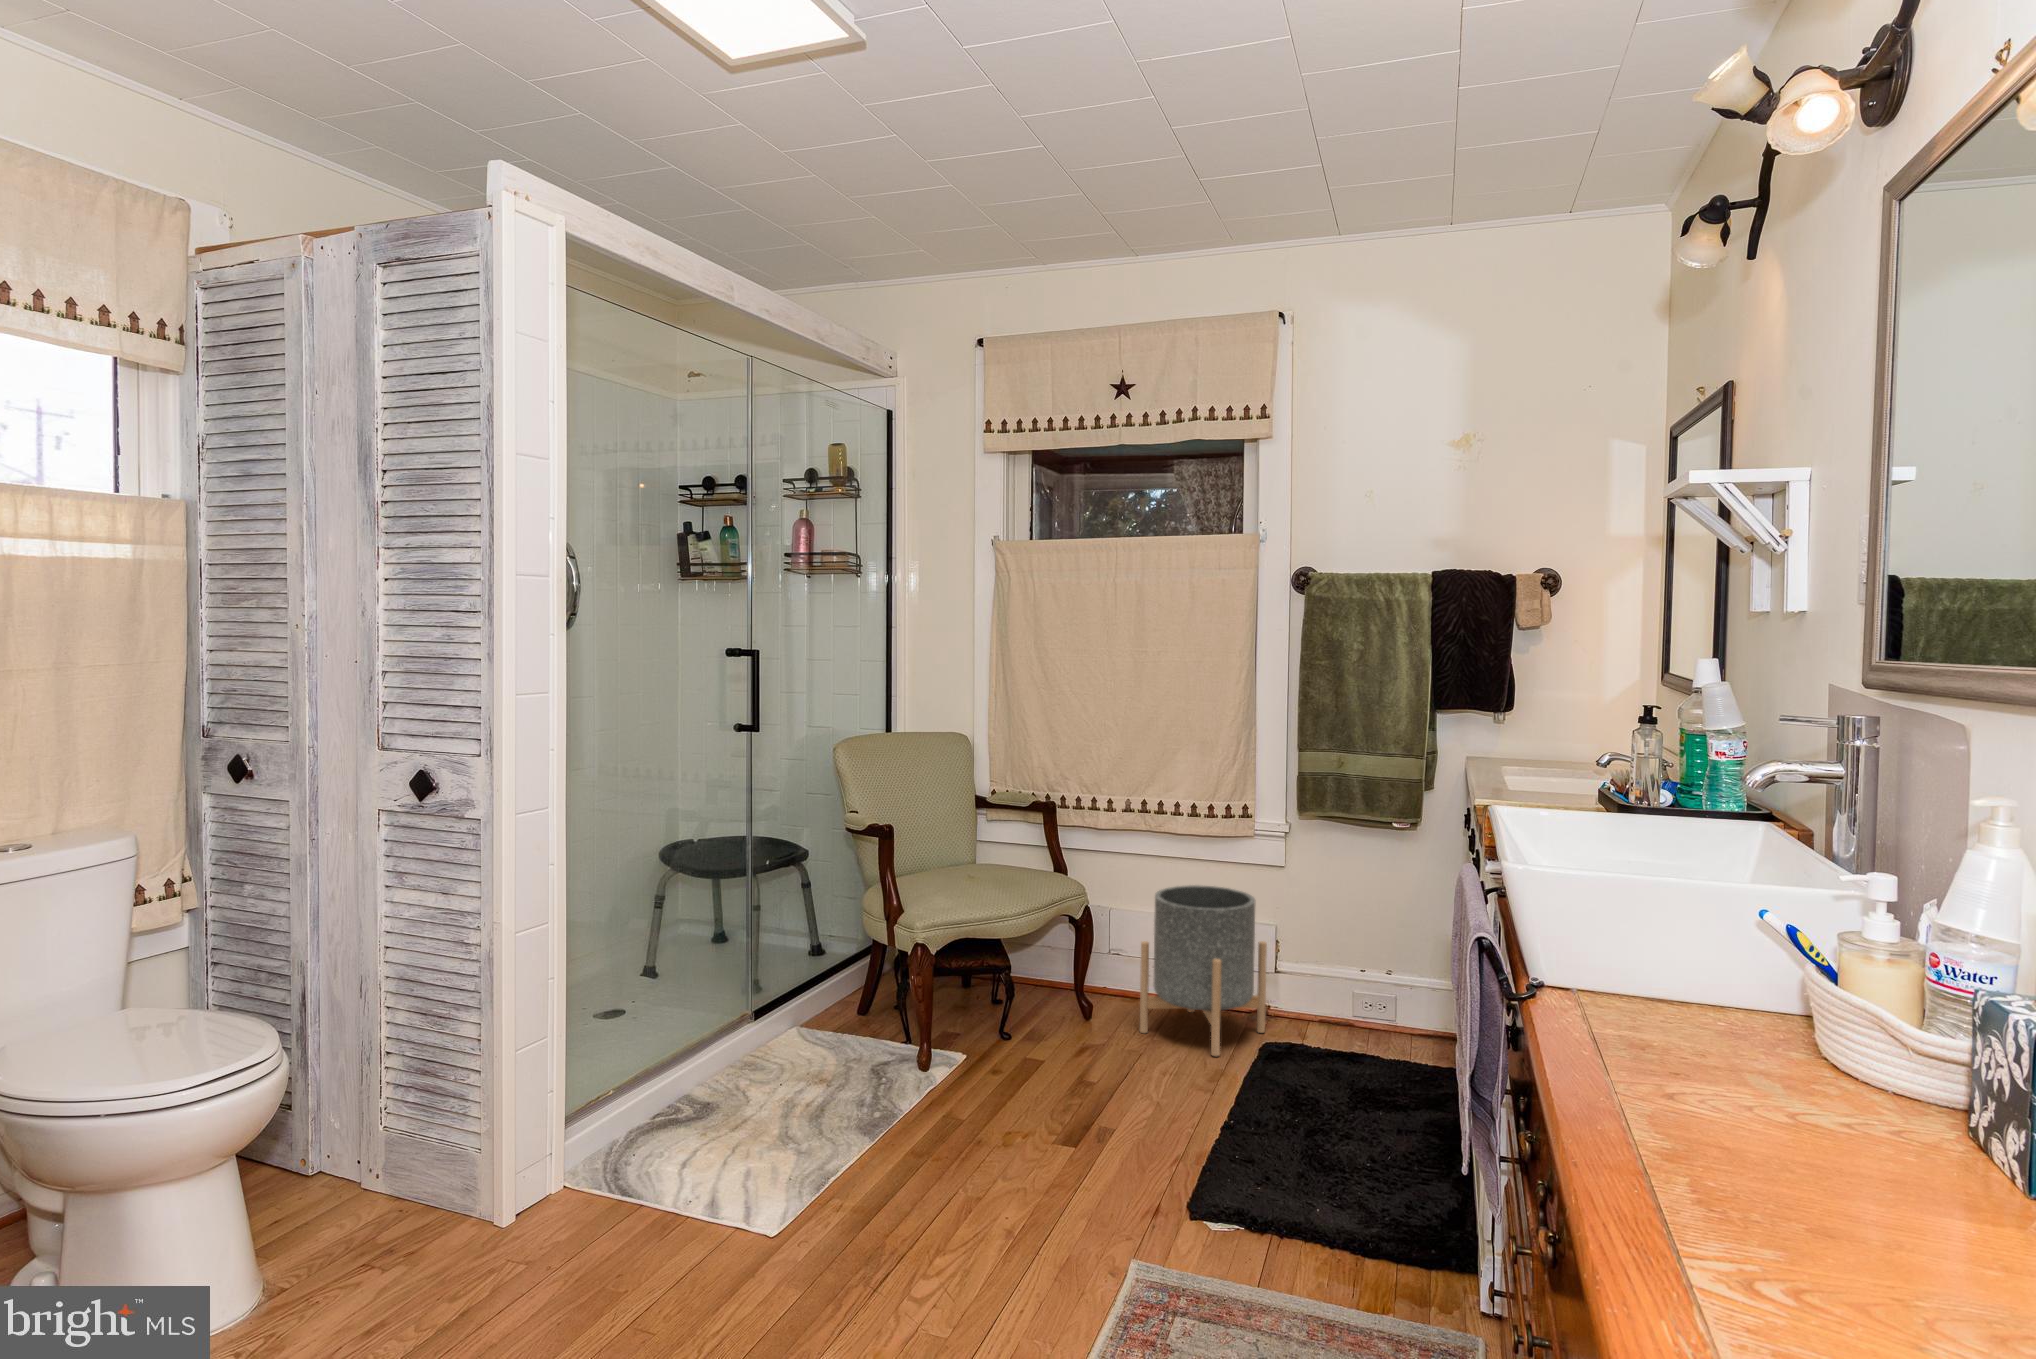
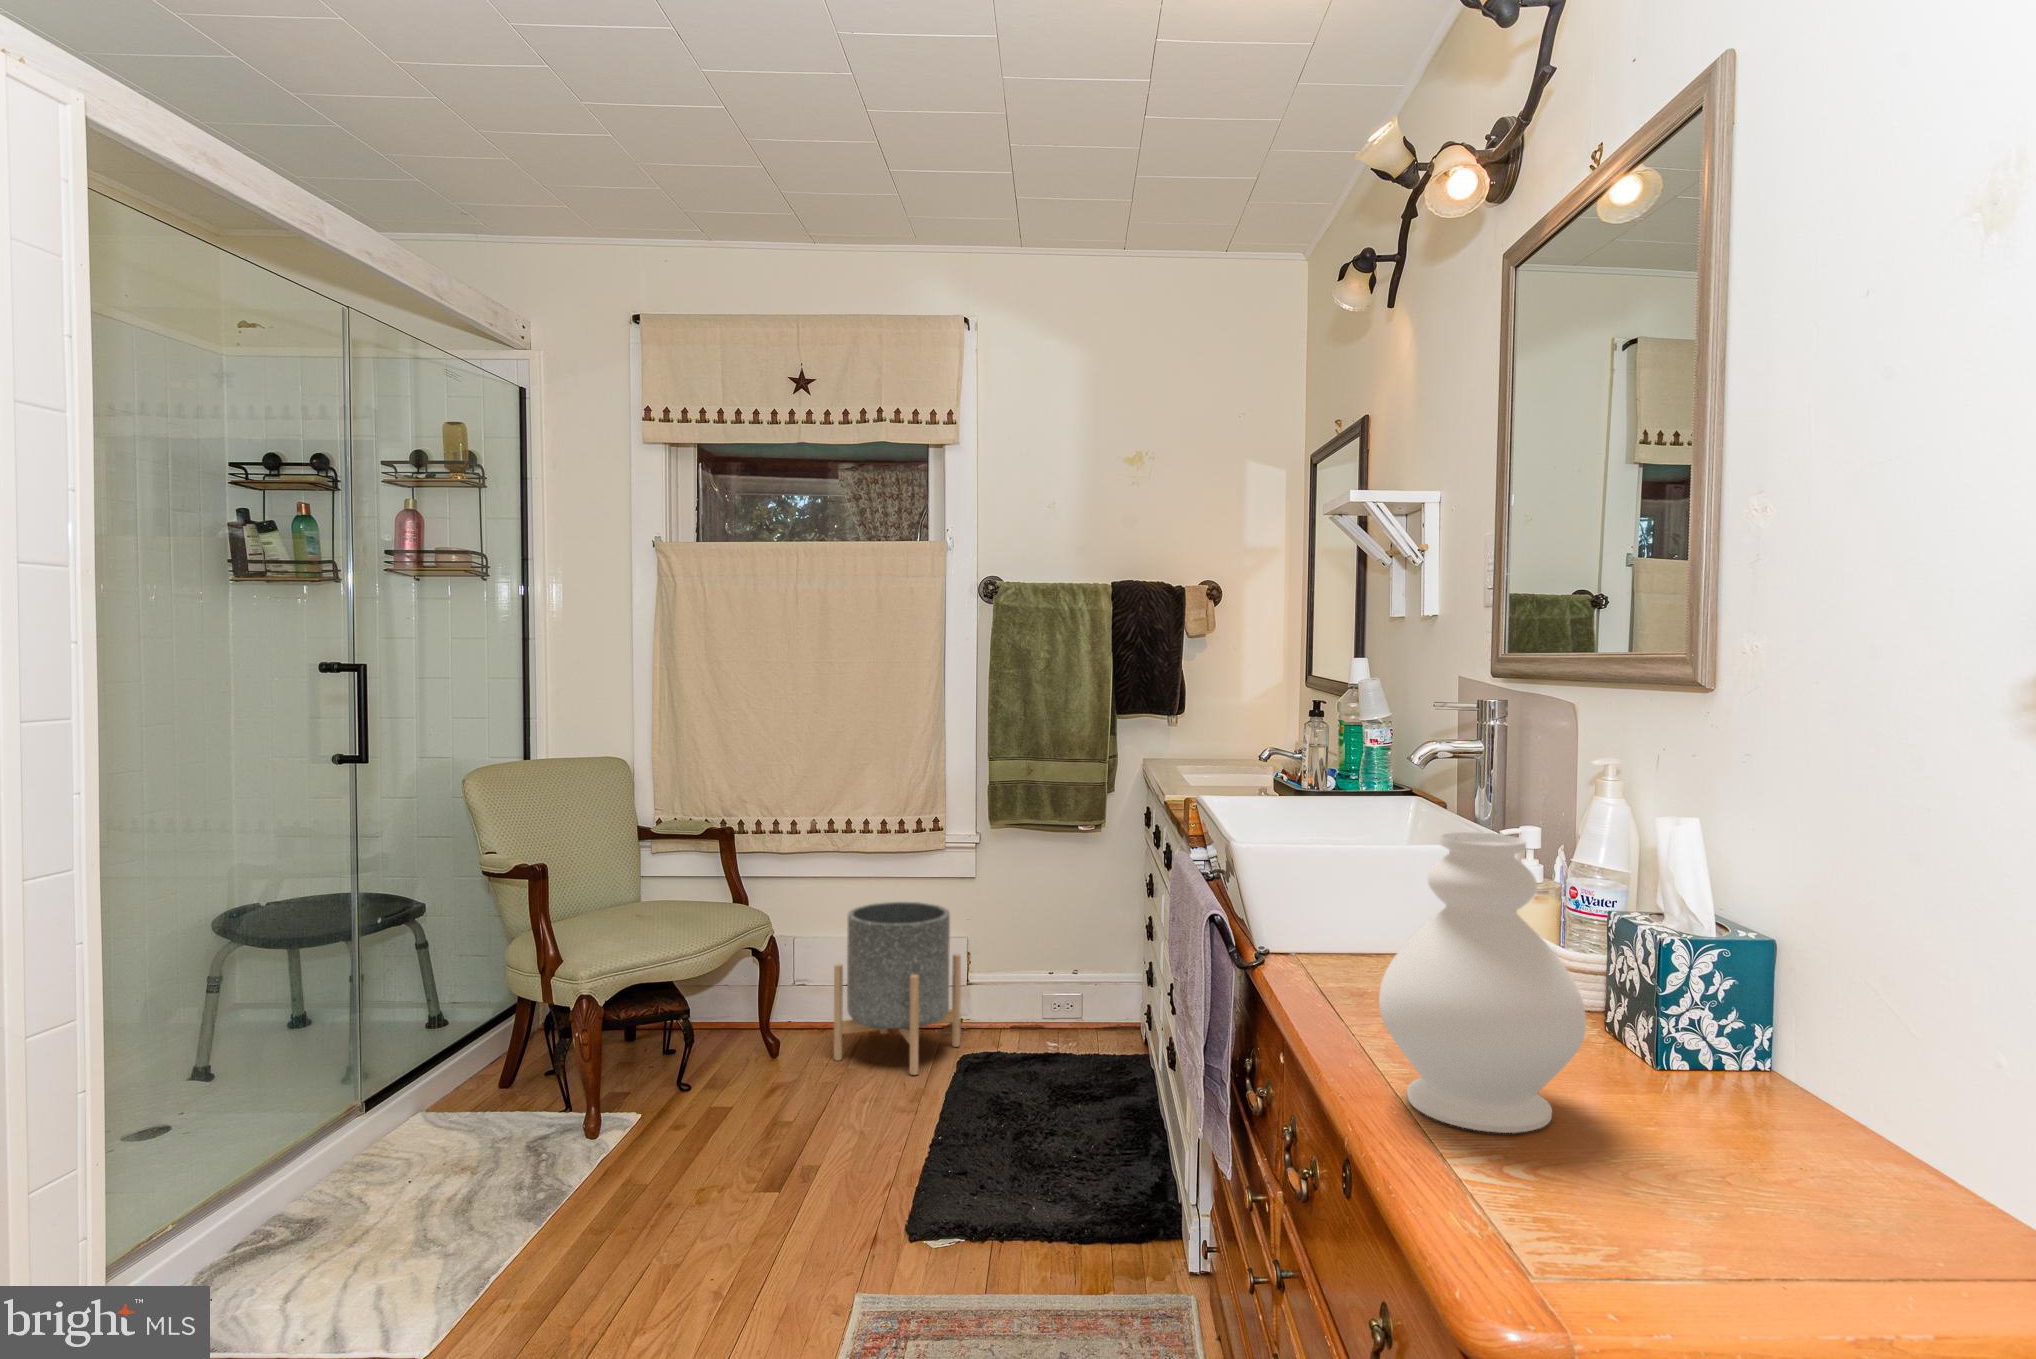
decorative vase: none [1633,888,1901,1247] -> present [1379,832,1586,1133]

